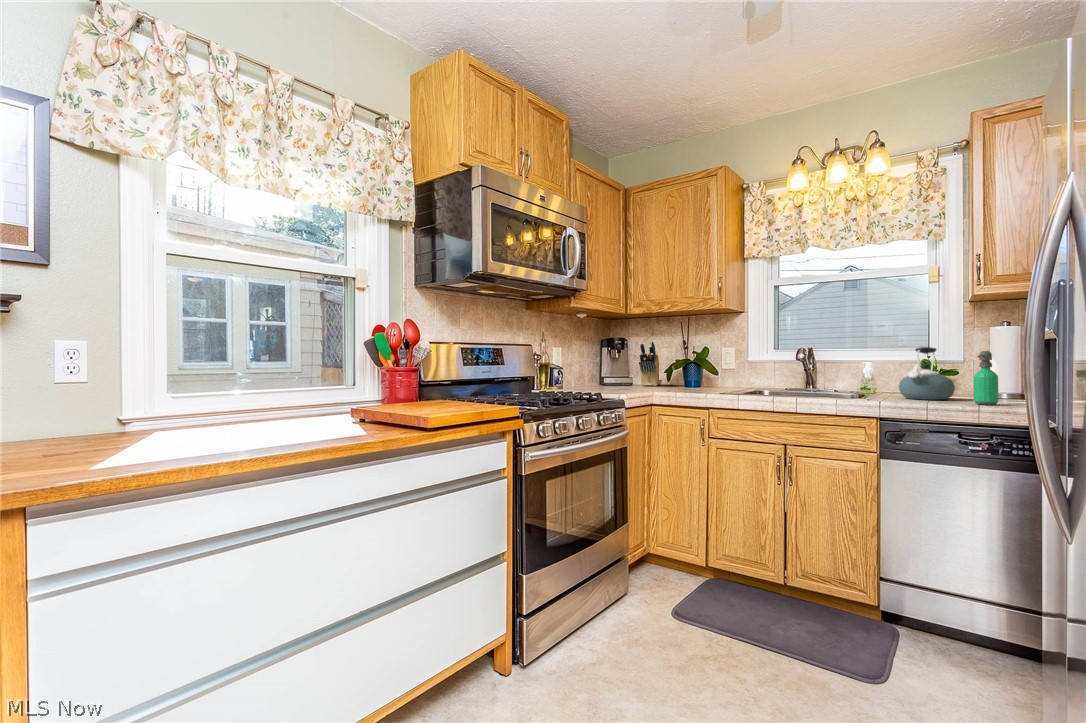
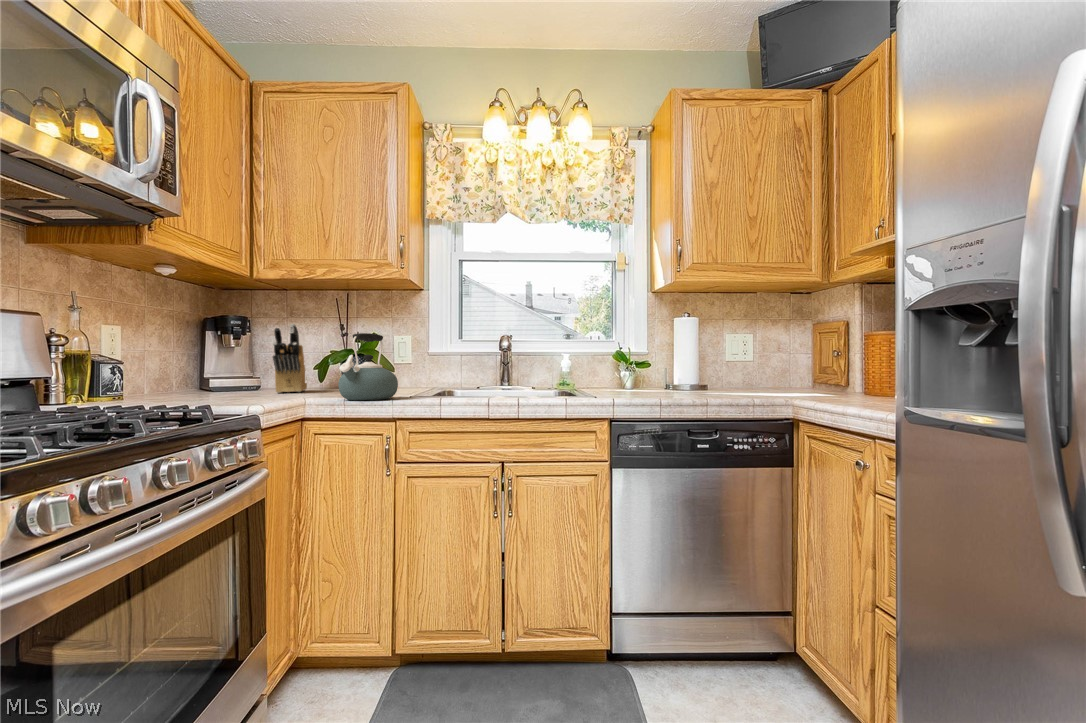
kettle: present [899,347,955,400] -> present [338,333,398,400]
soap dispenser: present [974,351,998,405] -> none [682,339,703,396]

